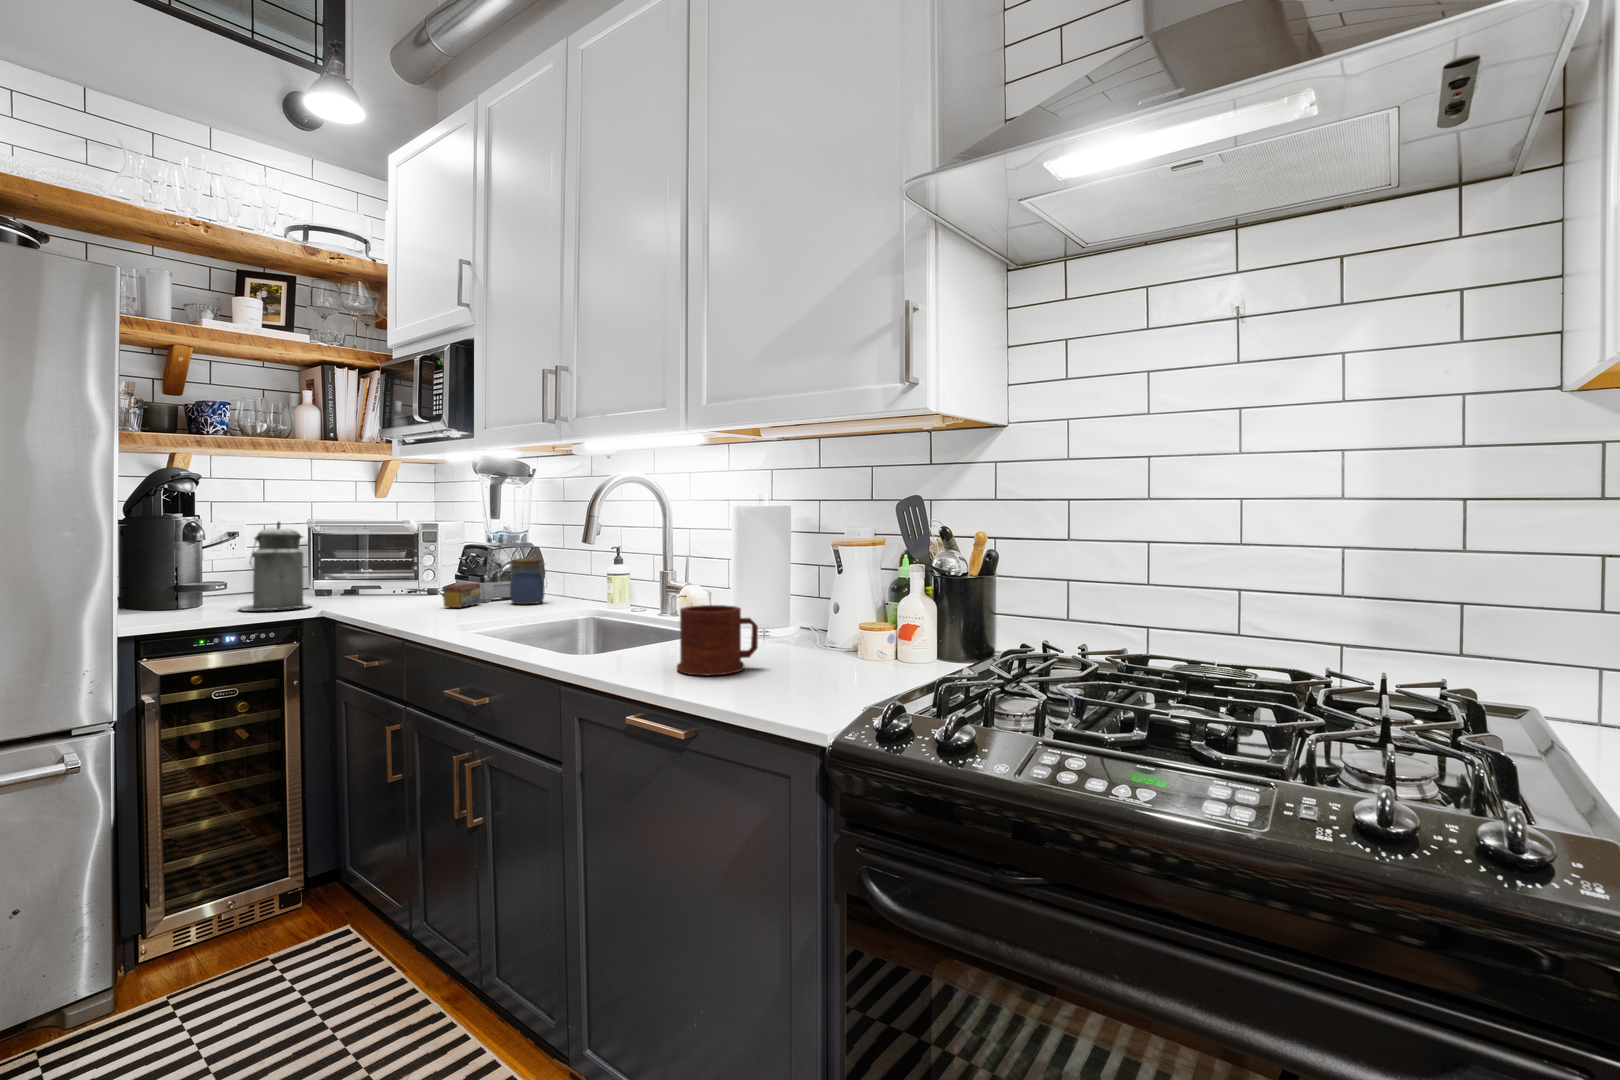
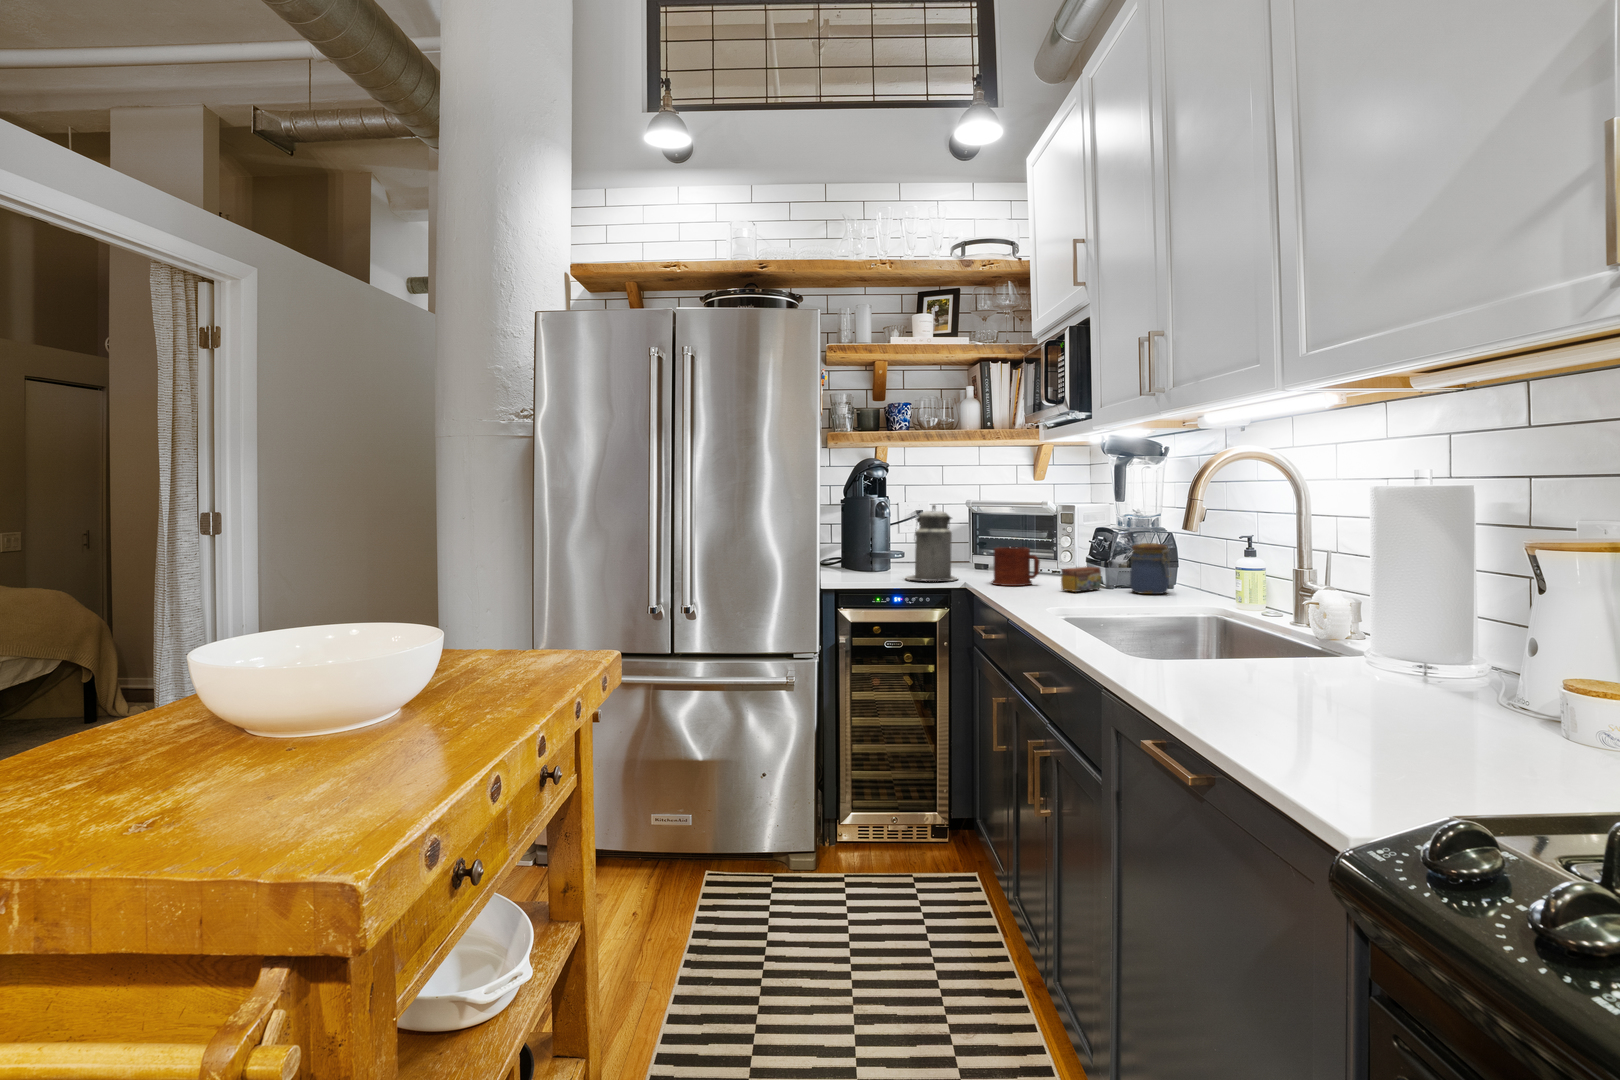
mug: present [677,605,758,676] -> present [992,547,1040,586]

